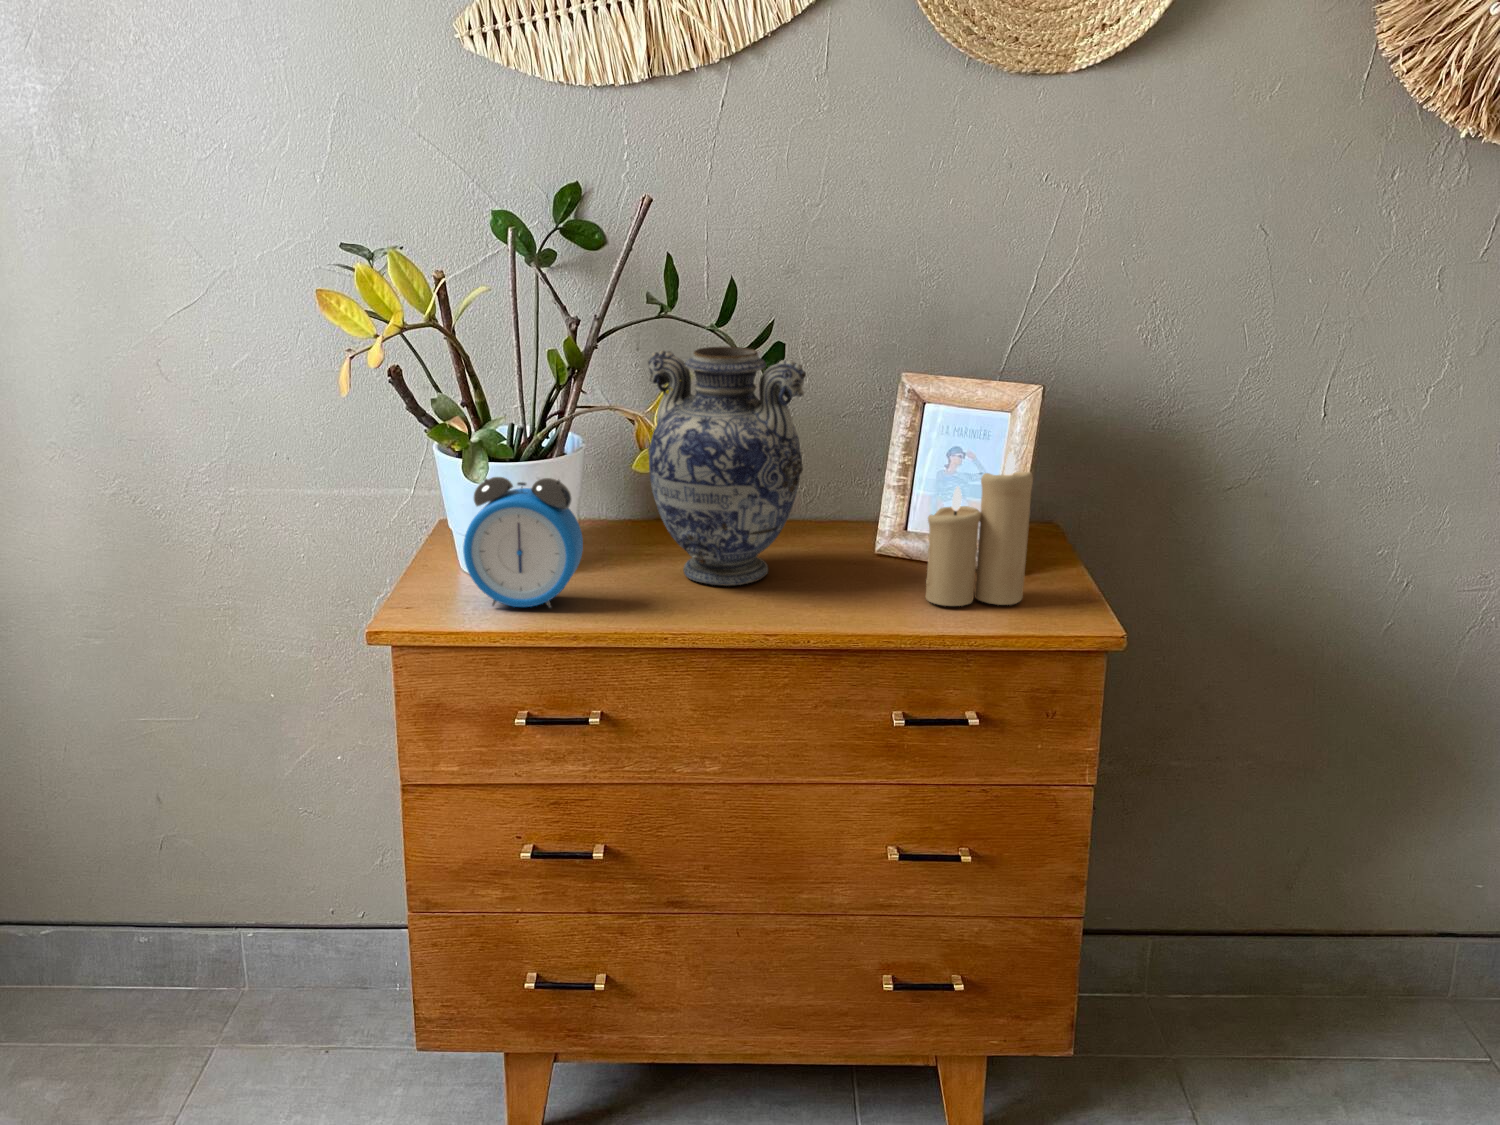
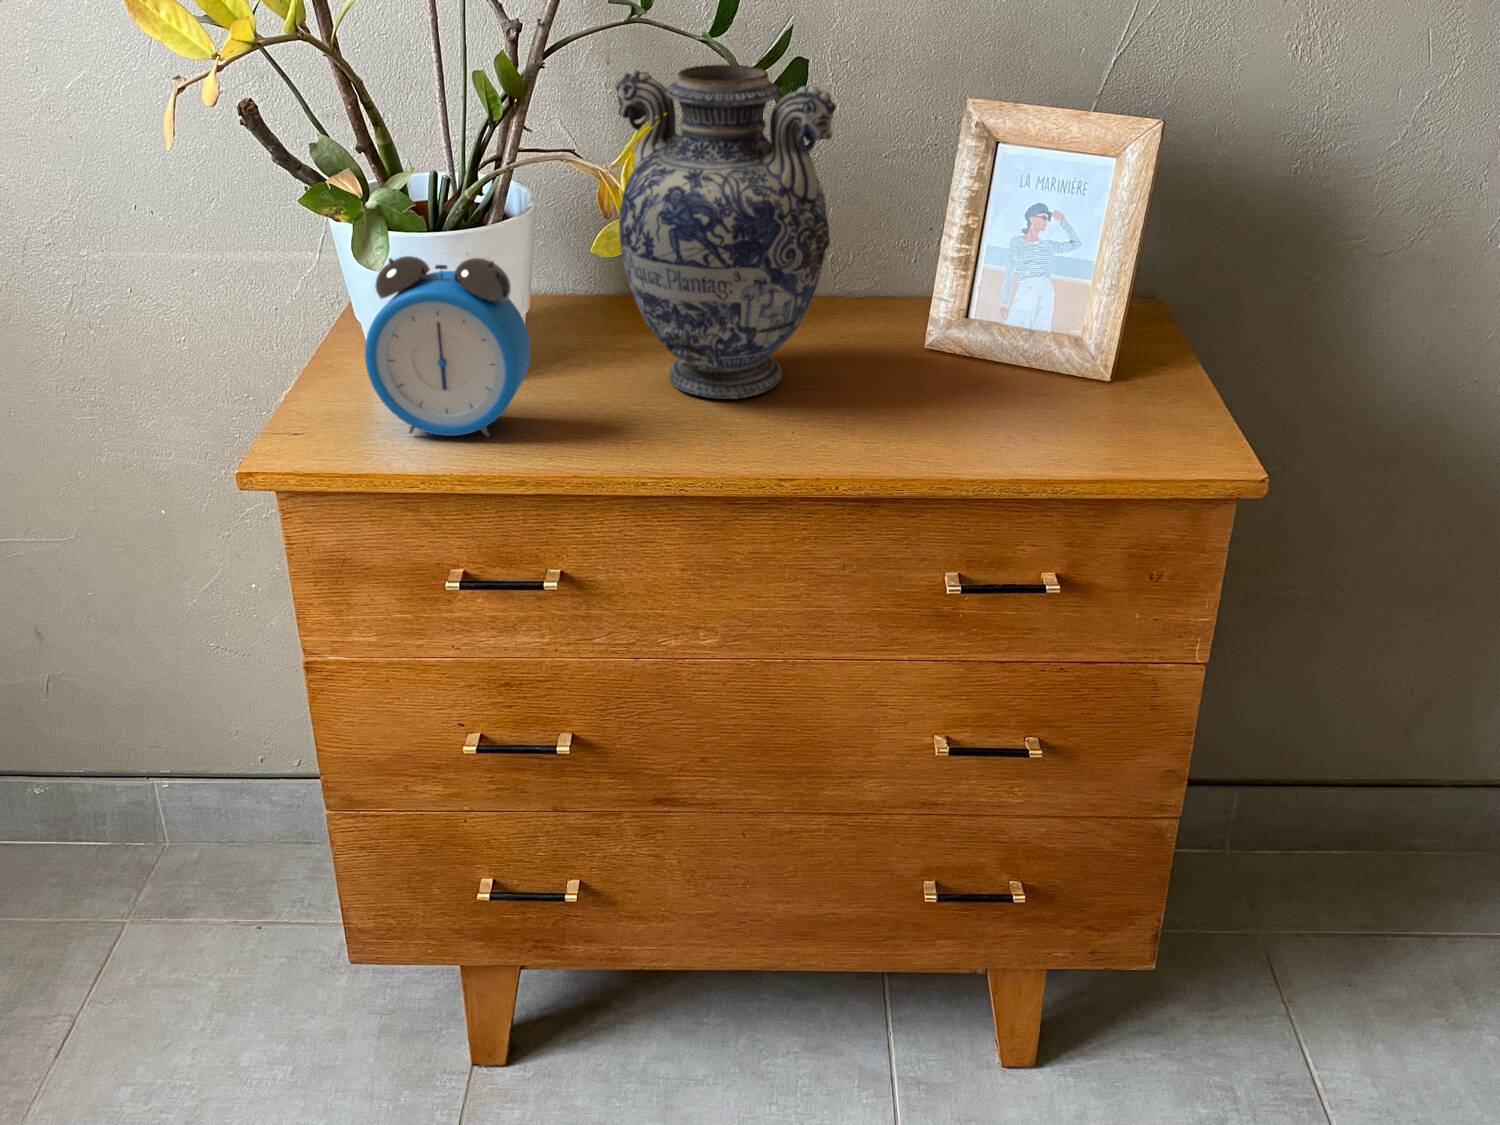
candle: present [926,452,1033,606] -> none [993,219,1149,432]

